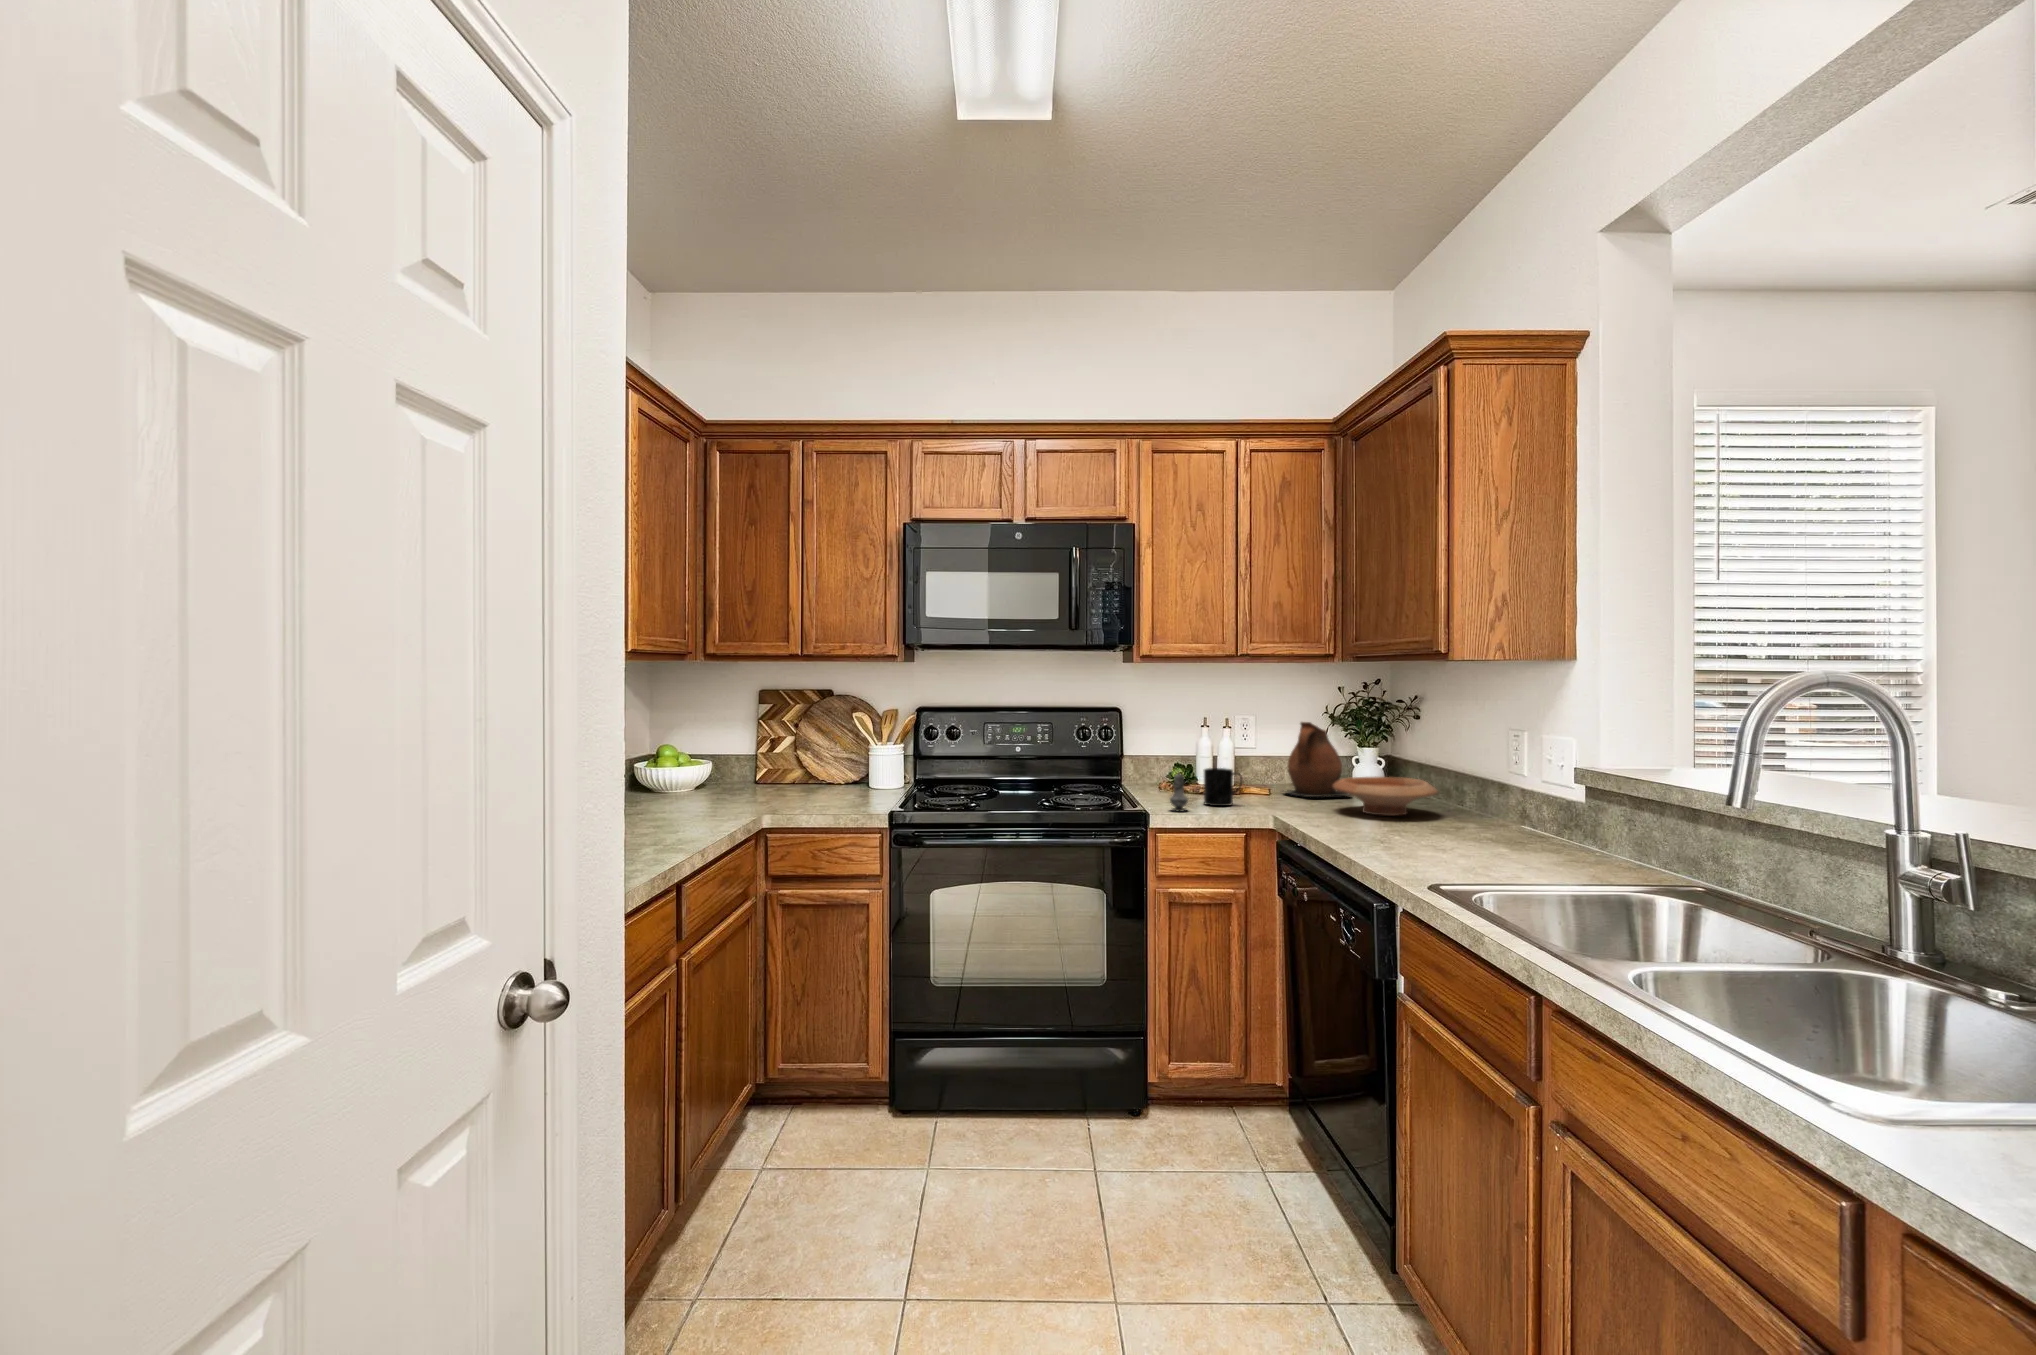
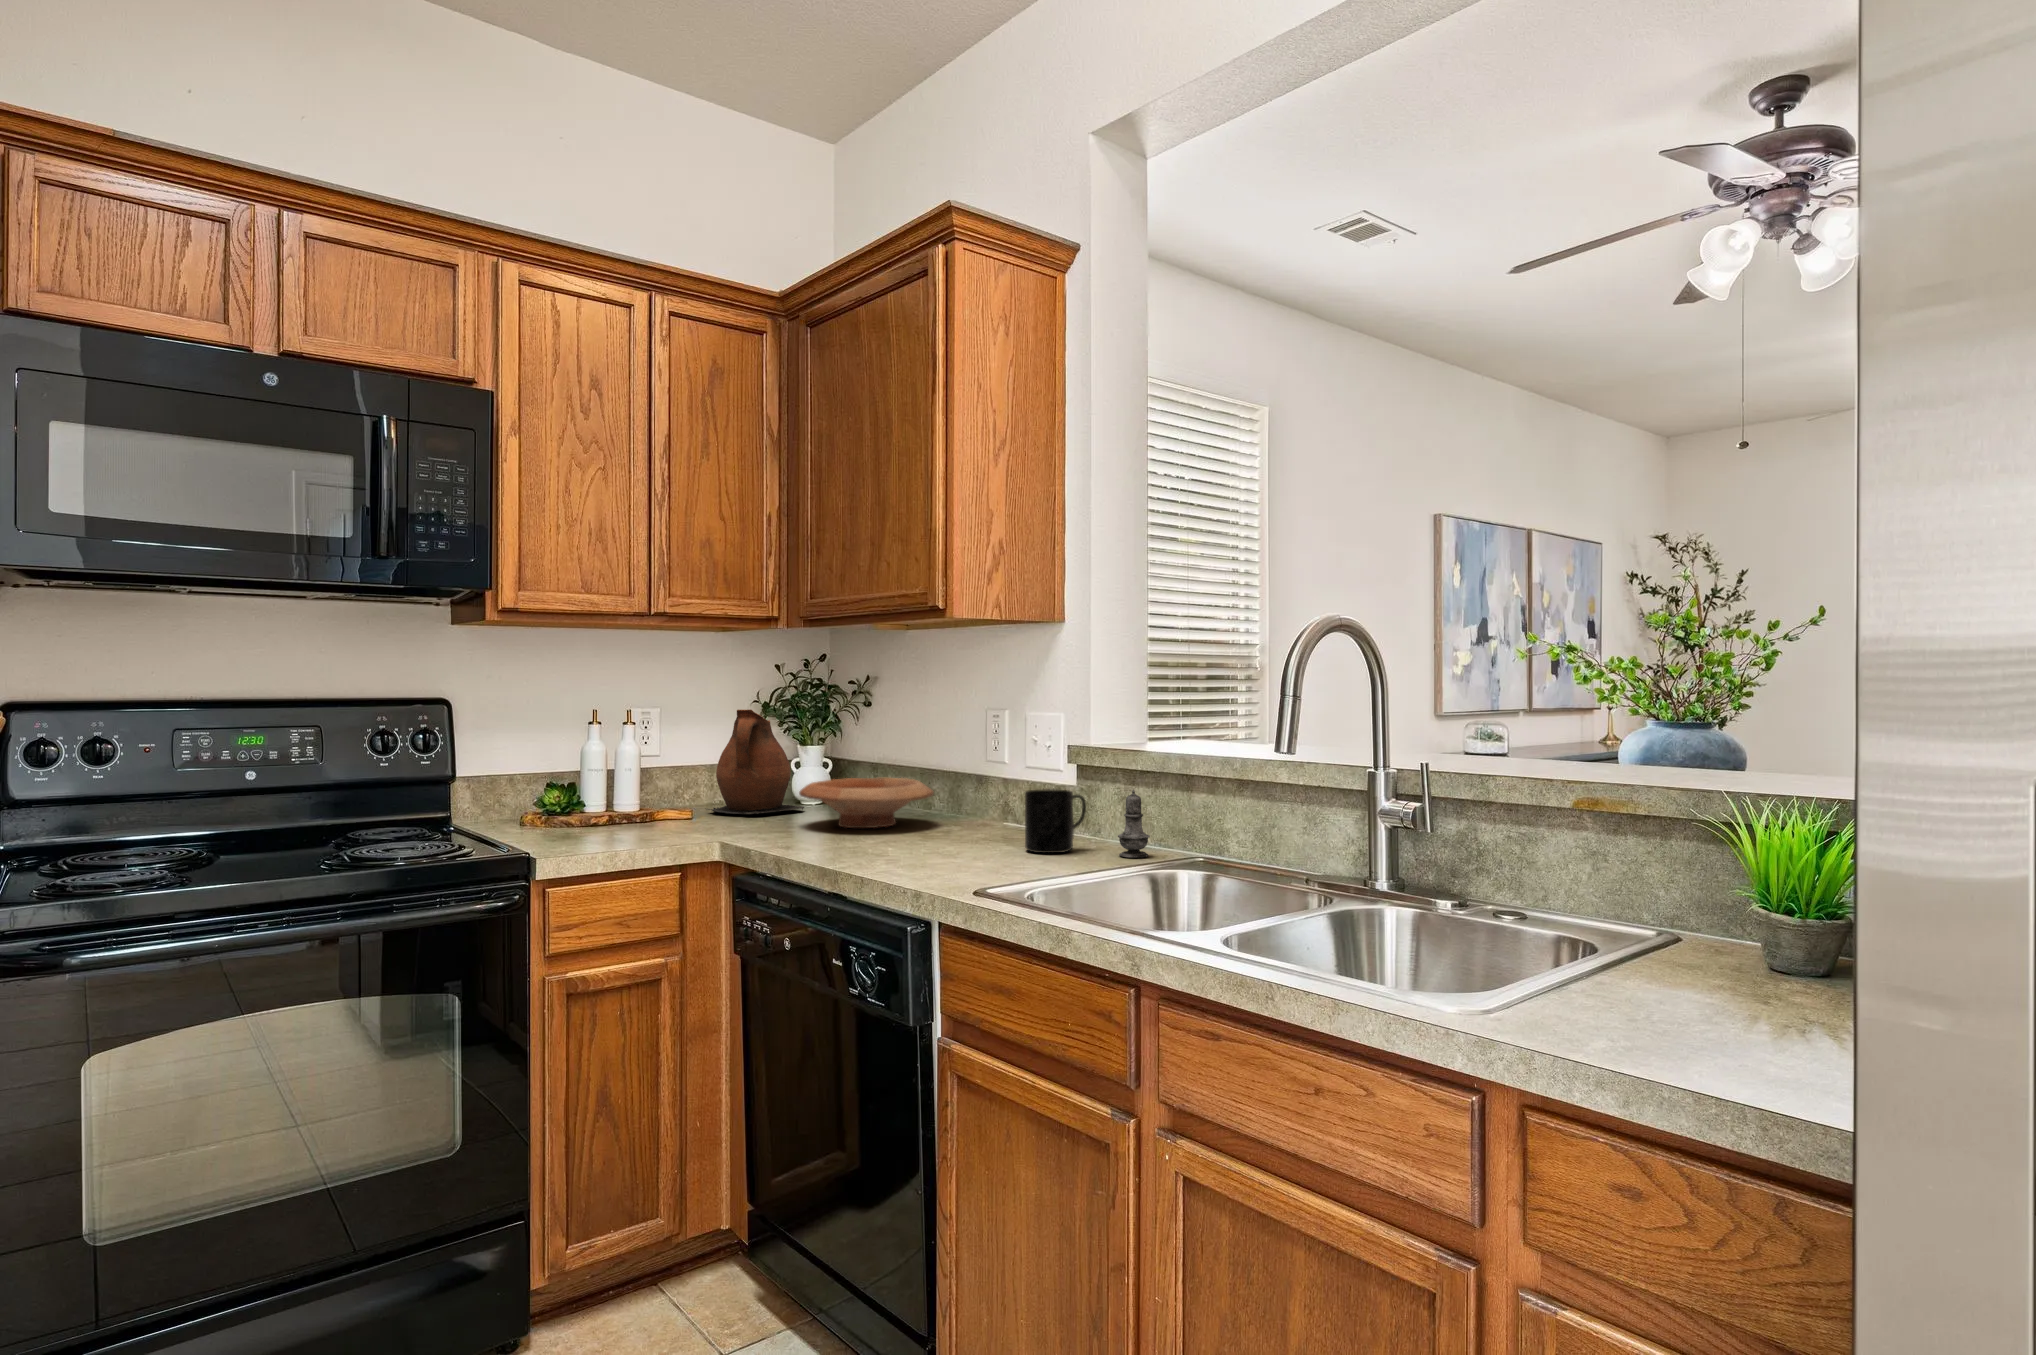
mug: present [1204,768,1242,806] -> present [1025,789,1086,853]
salt shaker: present [1170,772,1188,812] -> present [1118,790,1150,857]

